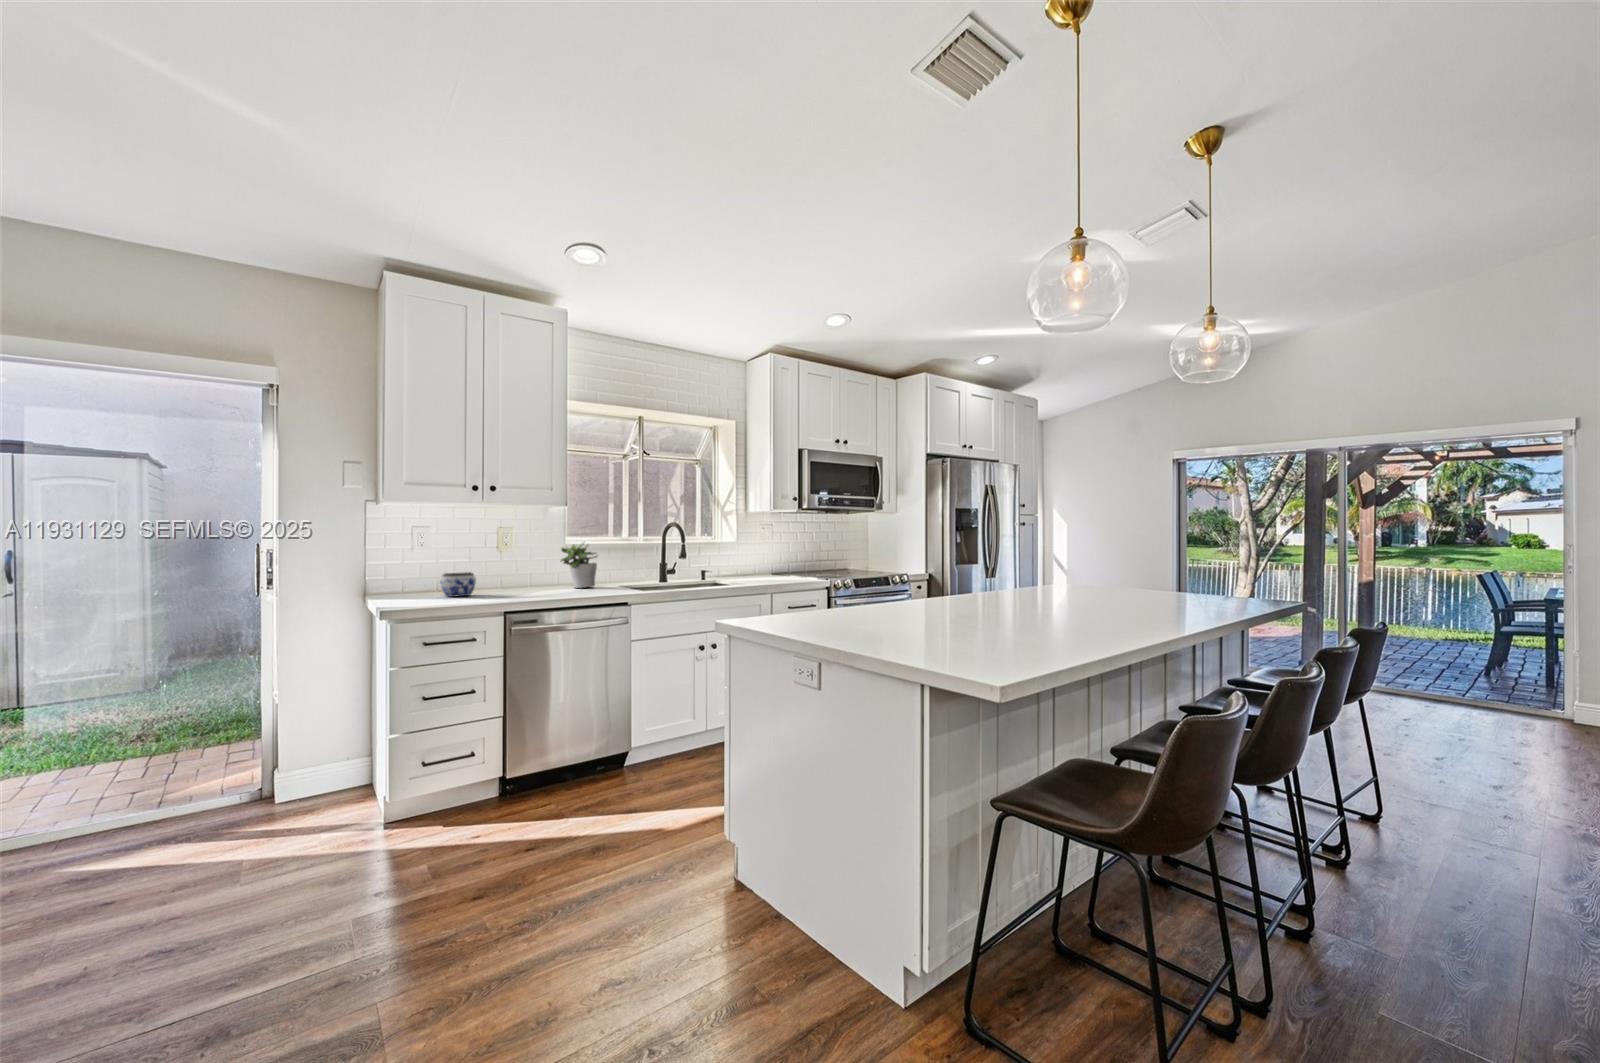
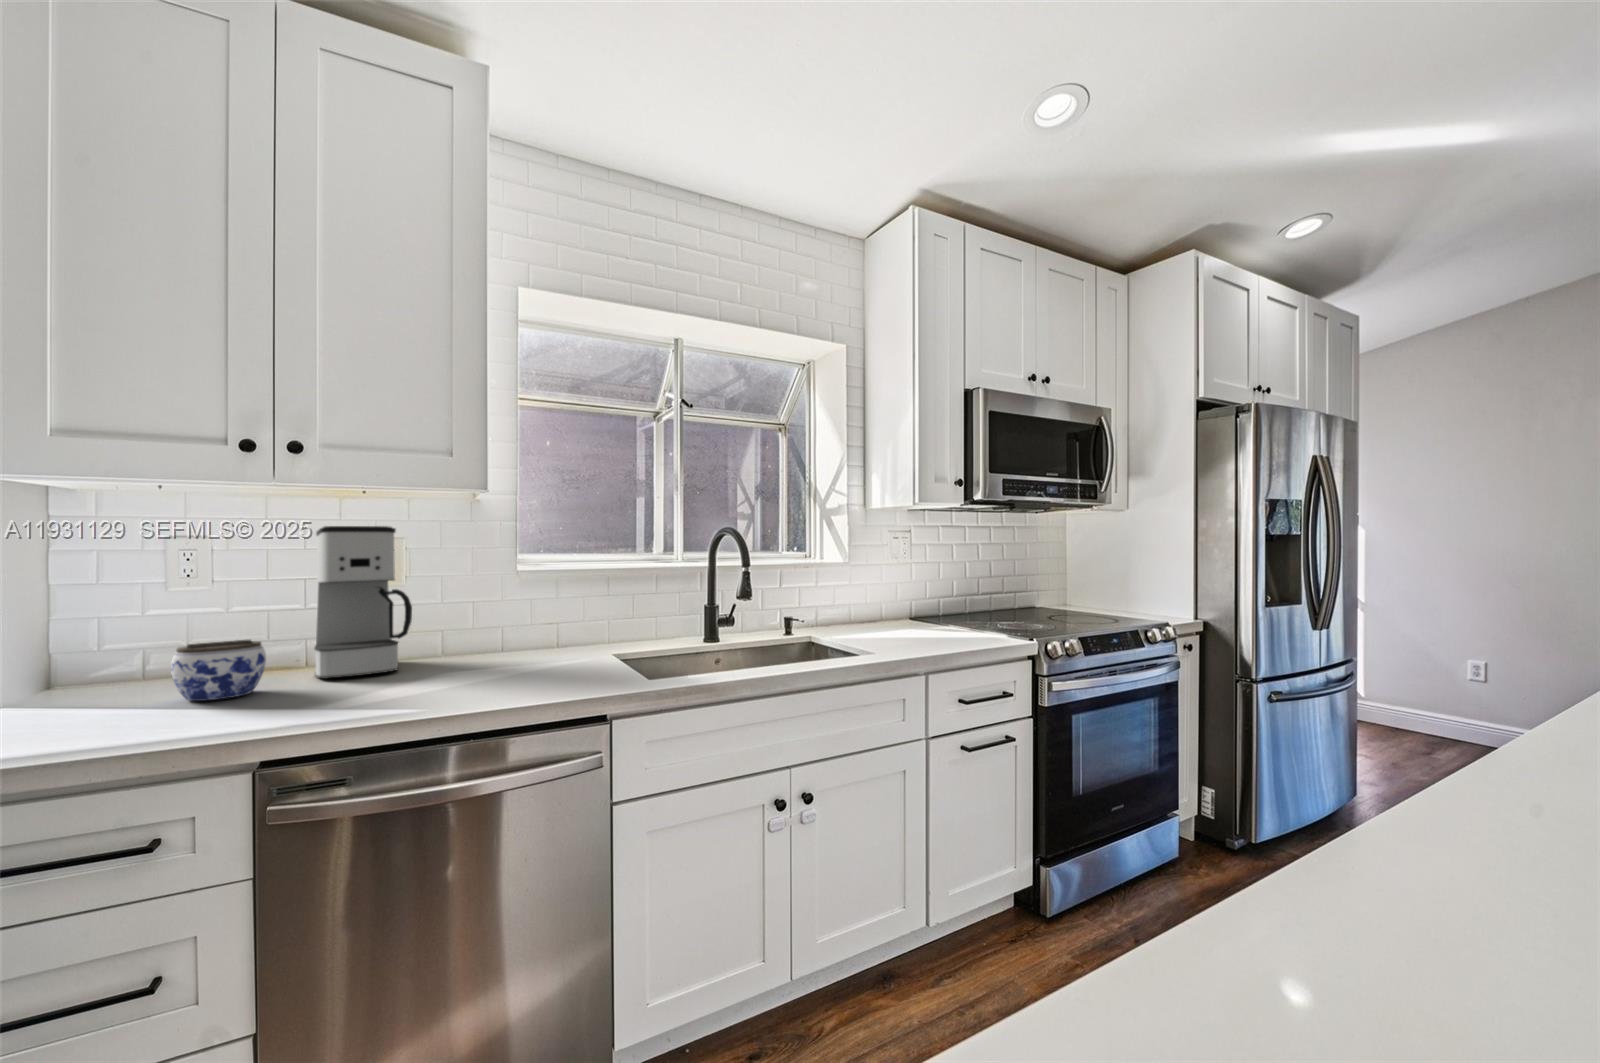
coffee maker: none [477,522,524,591] -> present [314,526,412,679]
potted plant: present [561,543,597,588] -> none [492,567,568,665]

